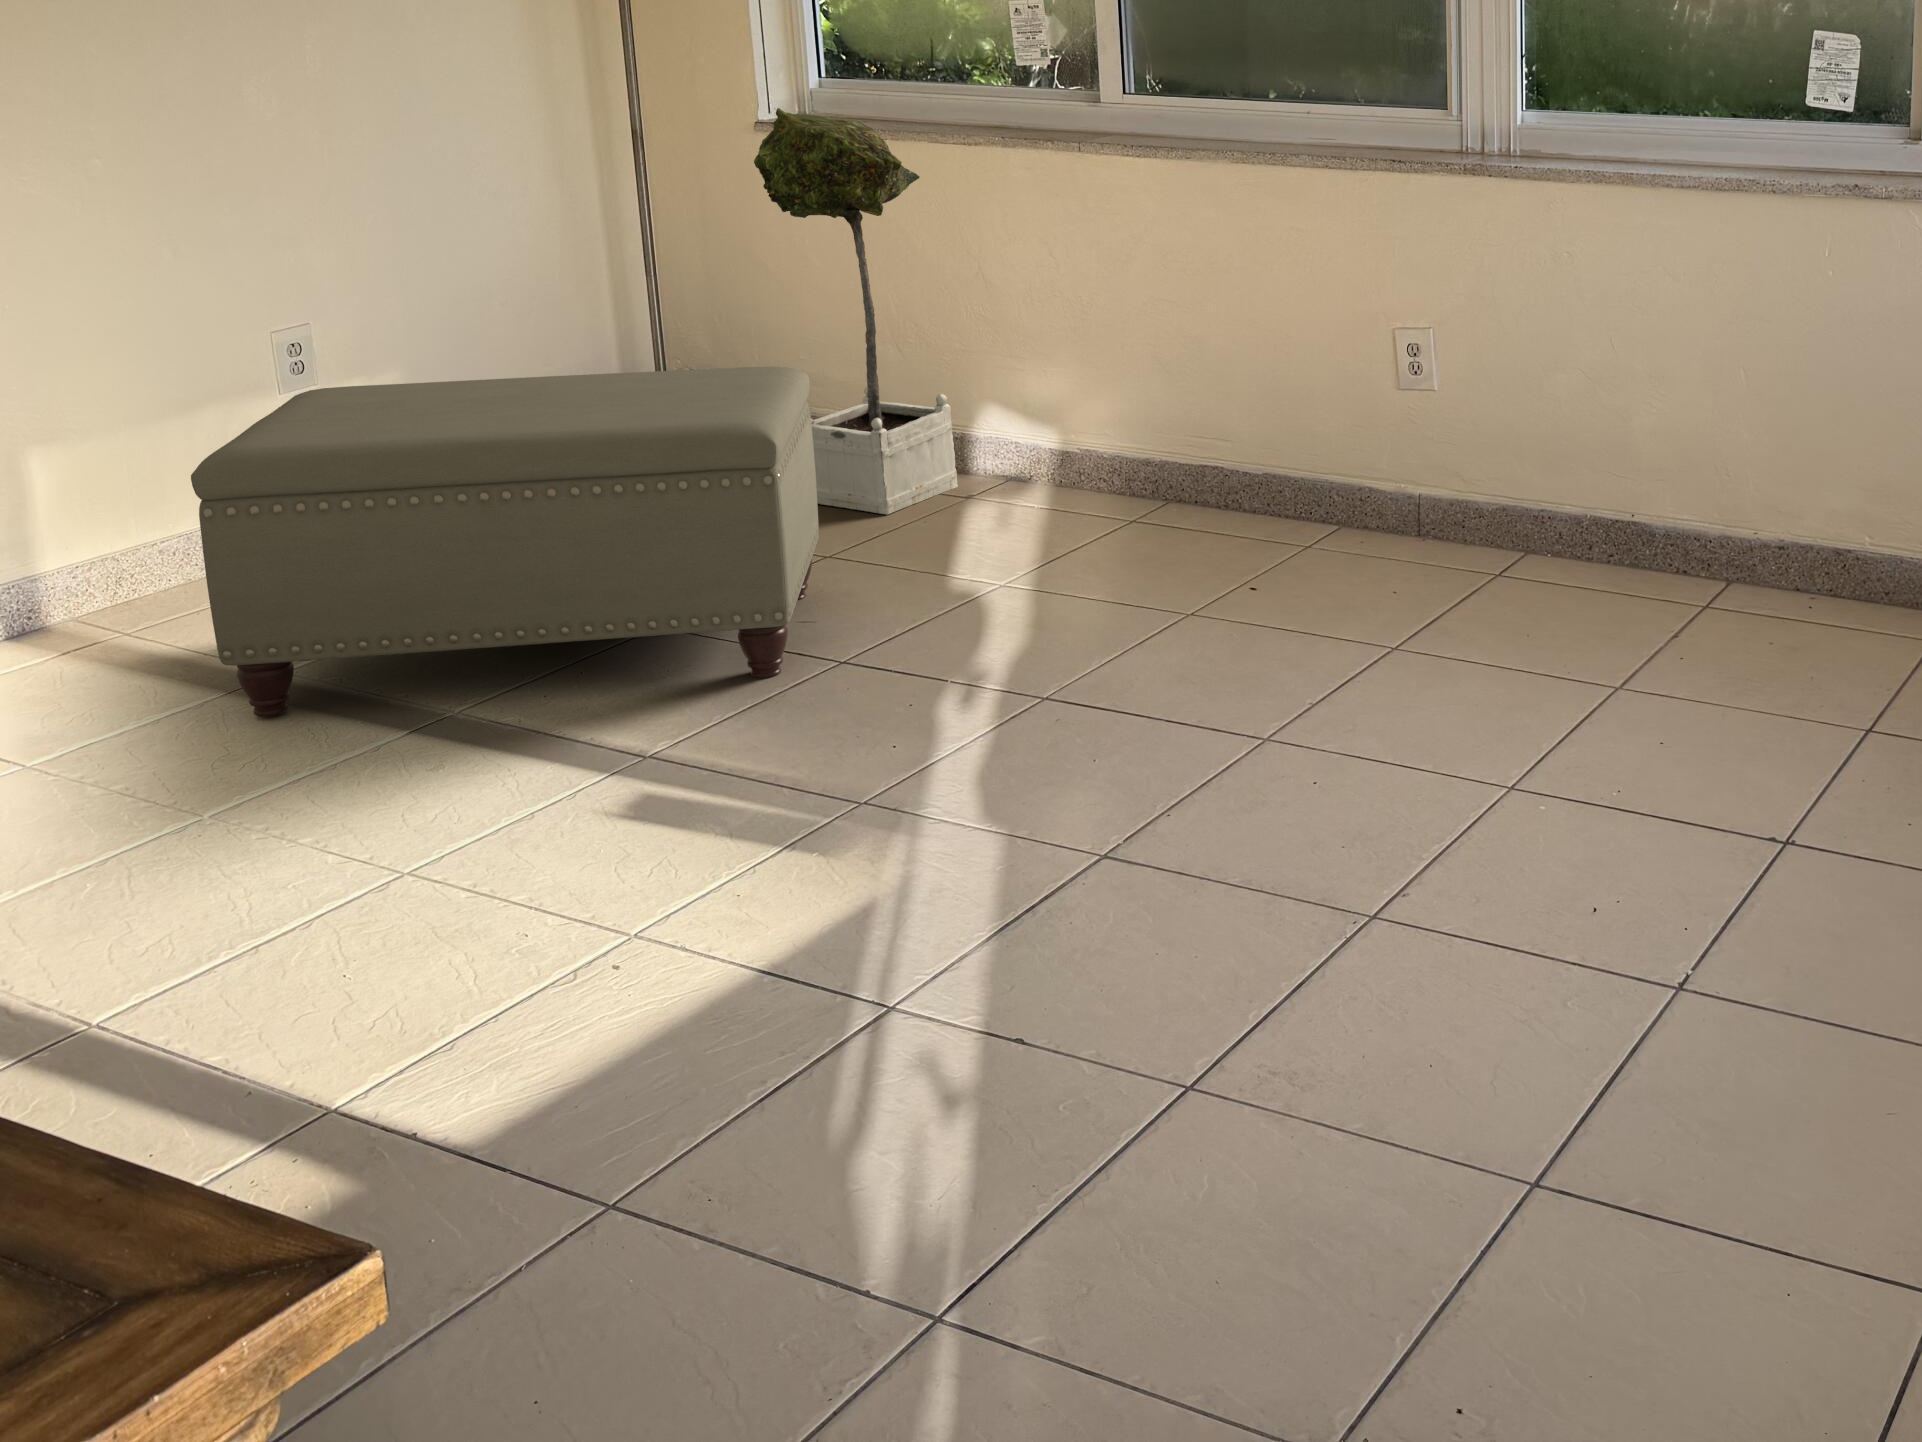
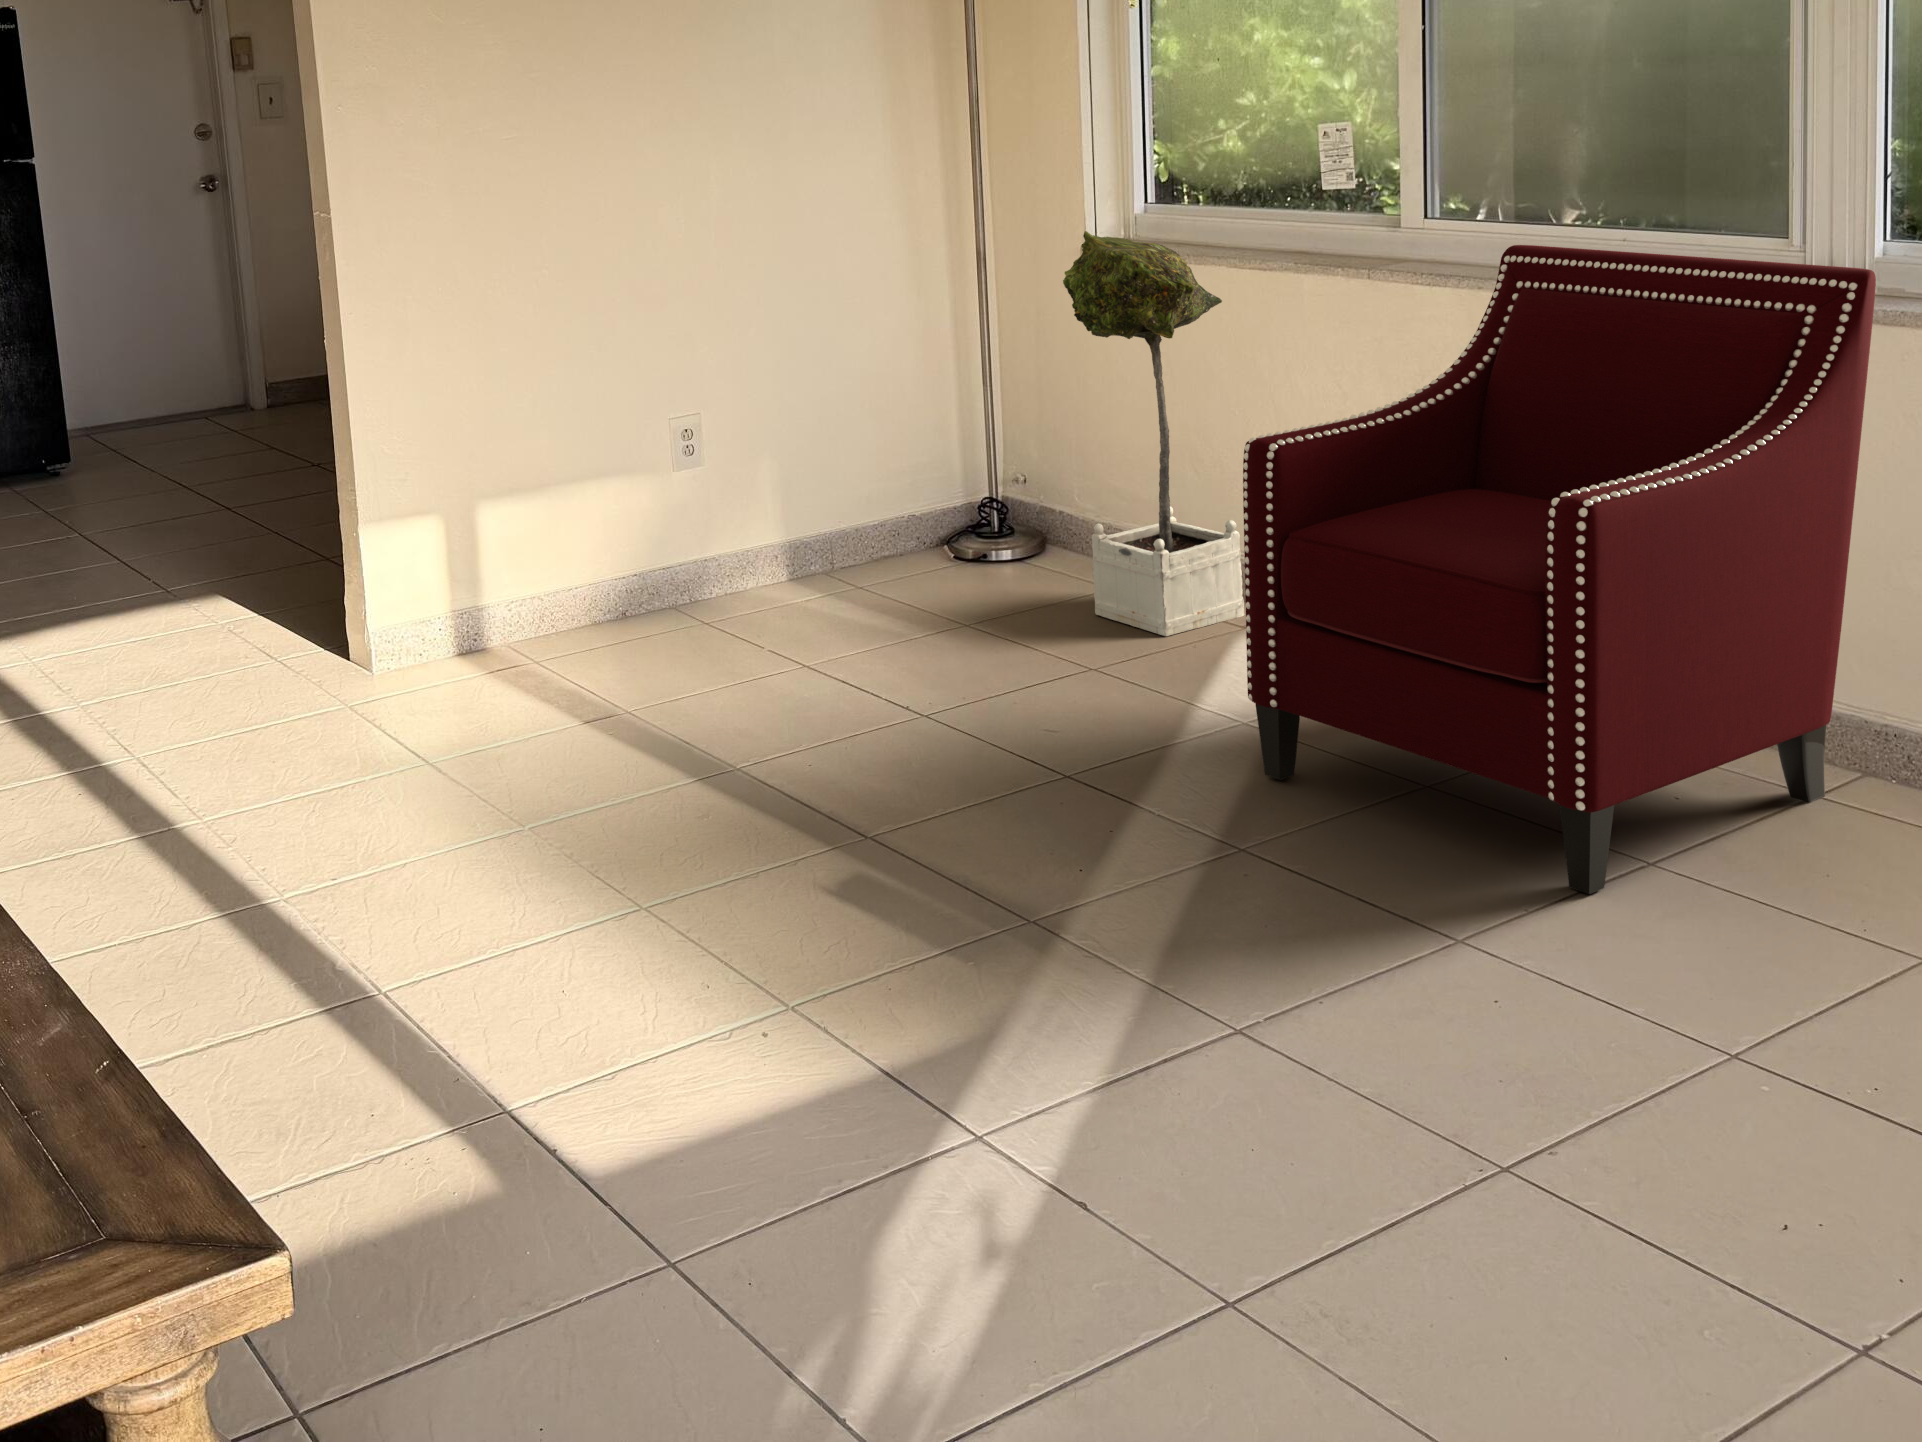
armchair: none [1010,116,1535,686] -> present [1243,245,1876,894]
ottoman: present [191,366,819,717] -> none [547,470,1076,783]

